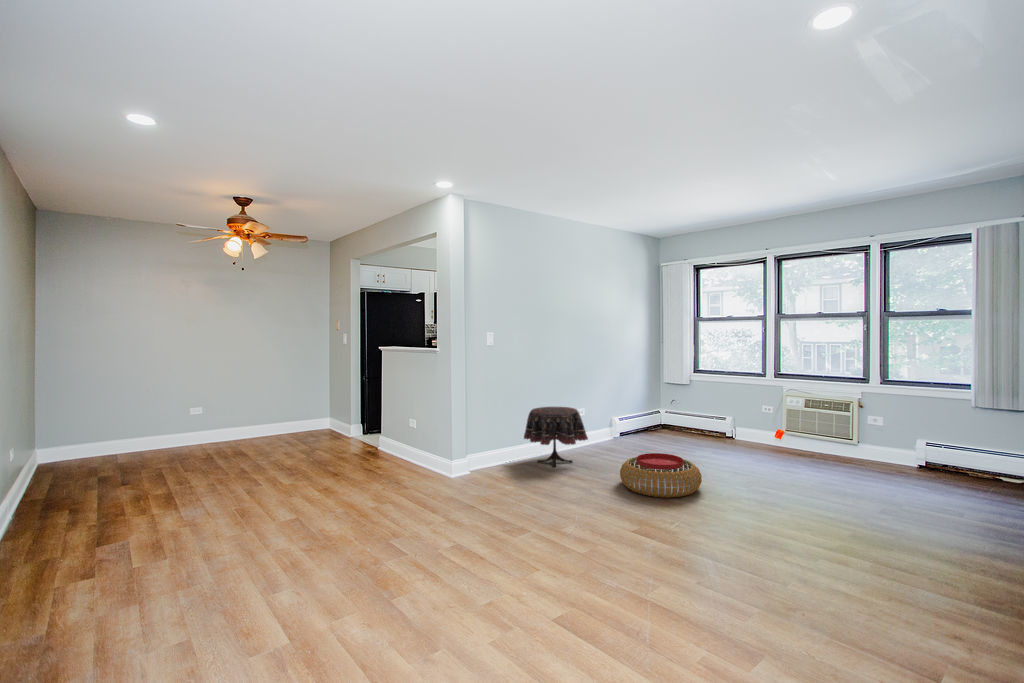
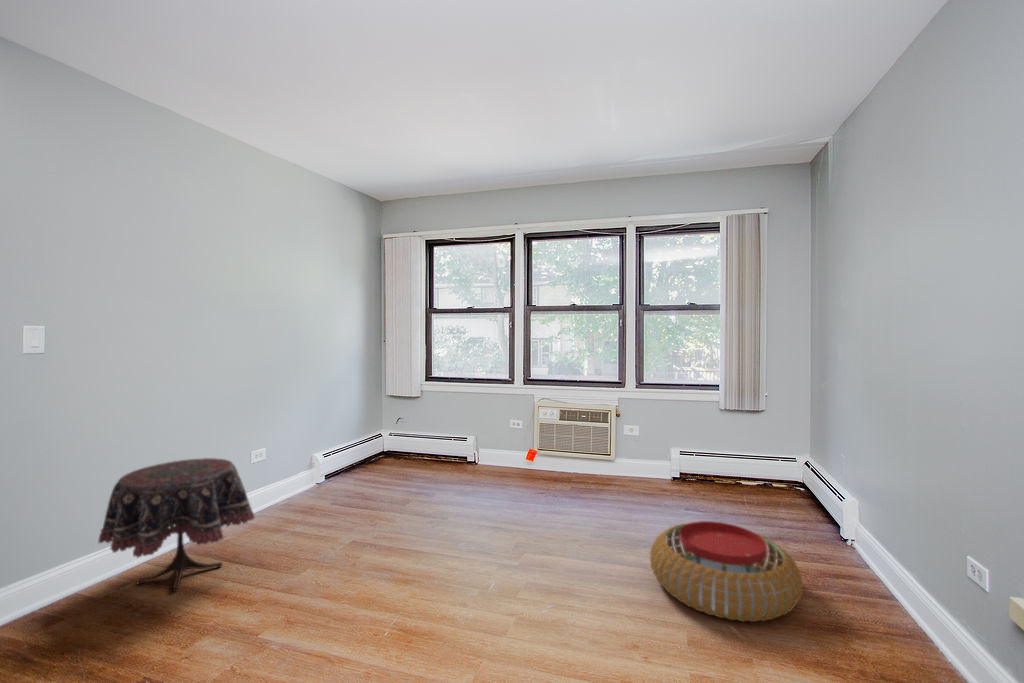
pouf: present [620,453,702,498] -> present [650,521,802,622]

